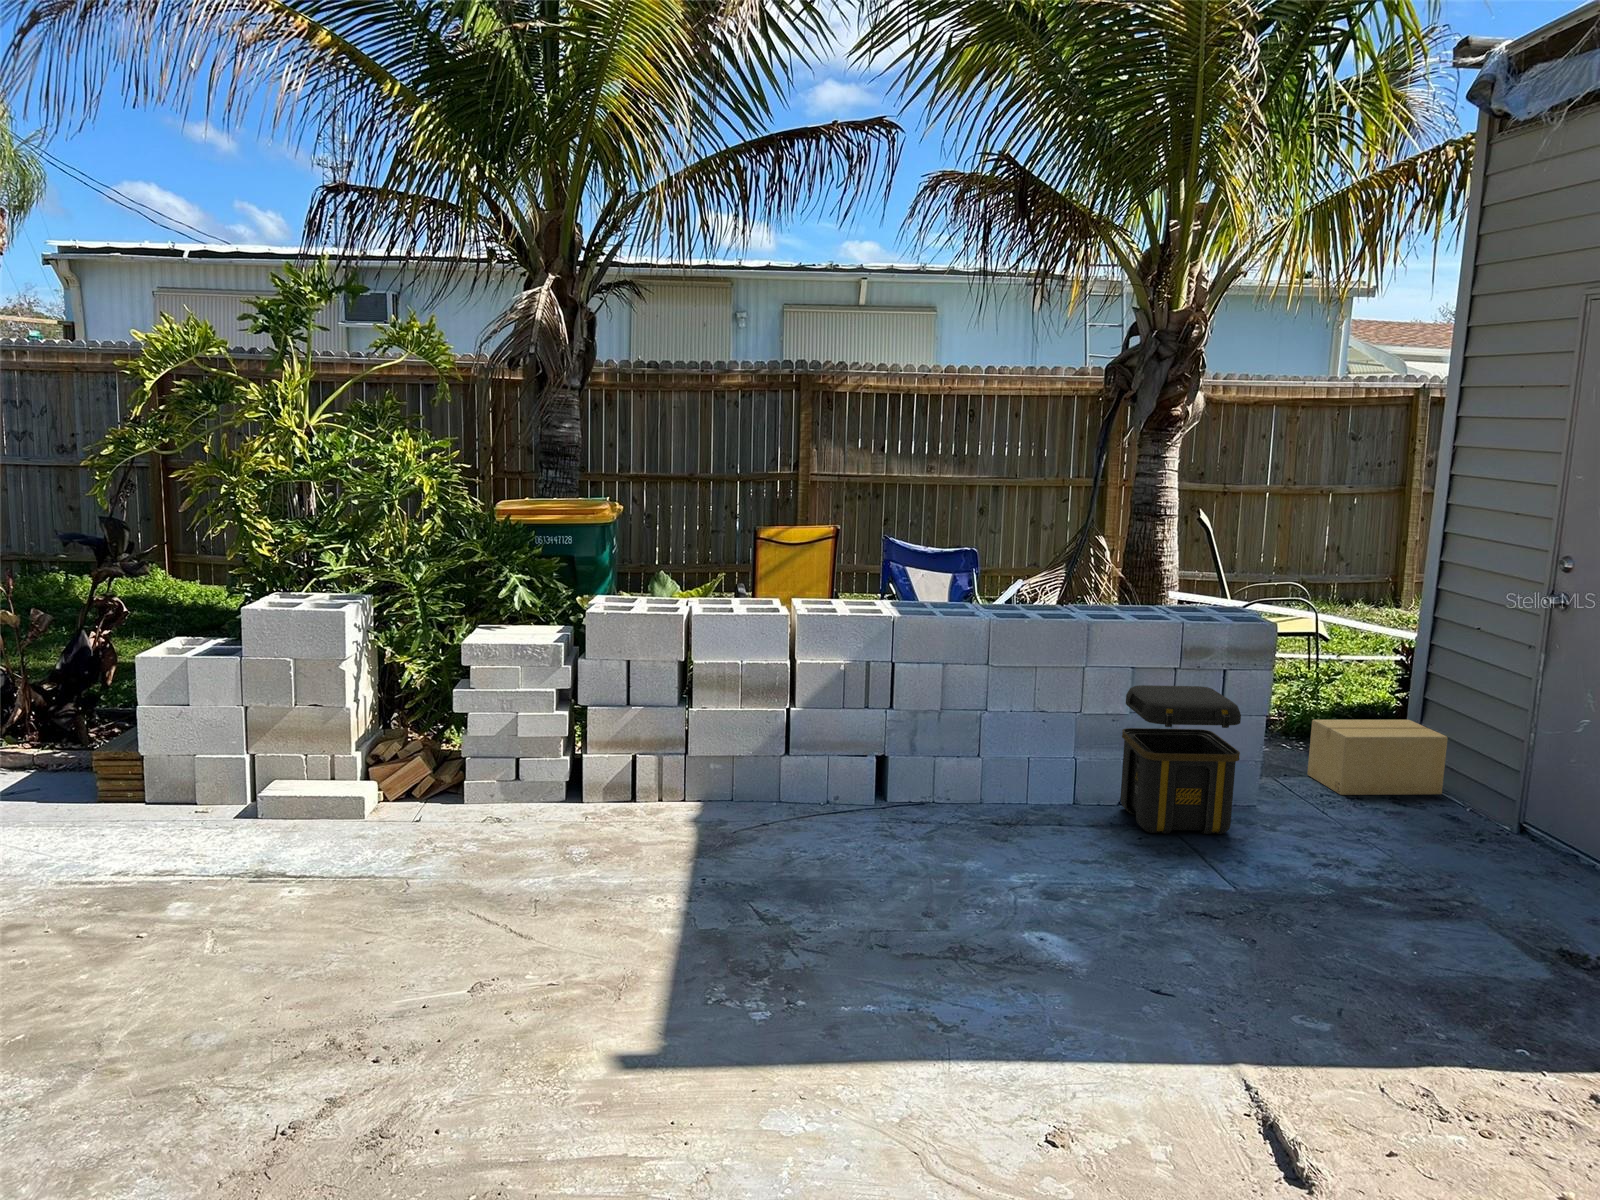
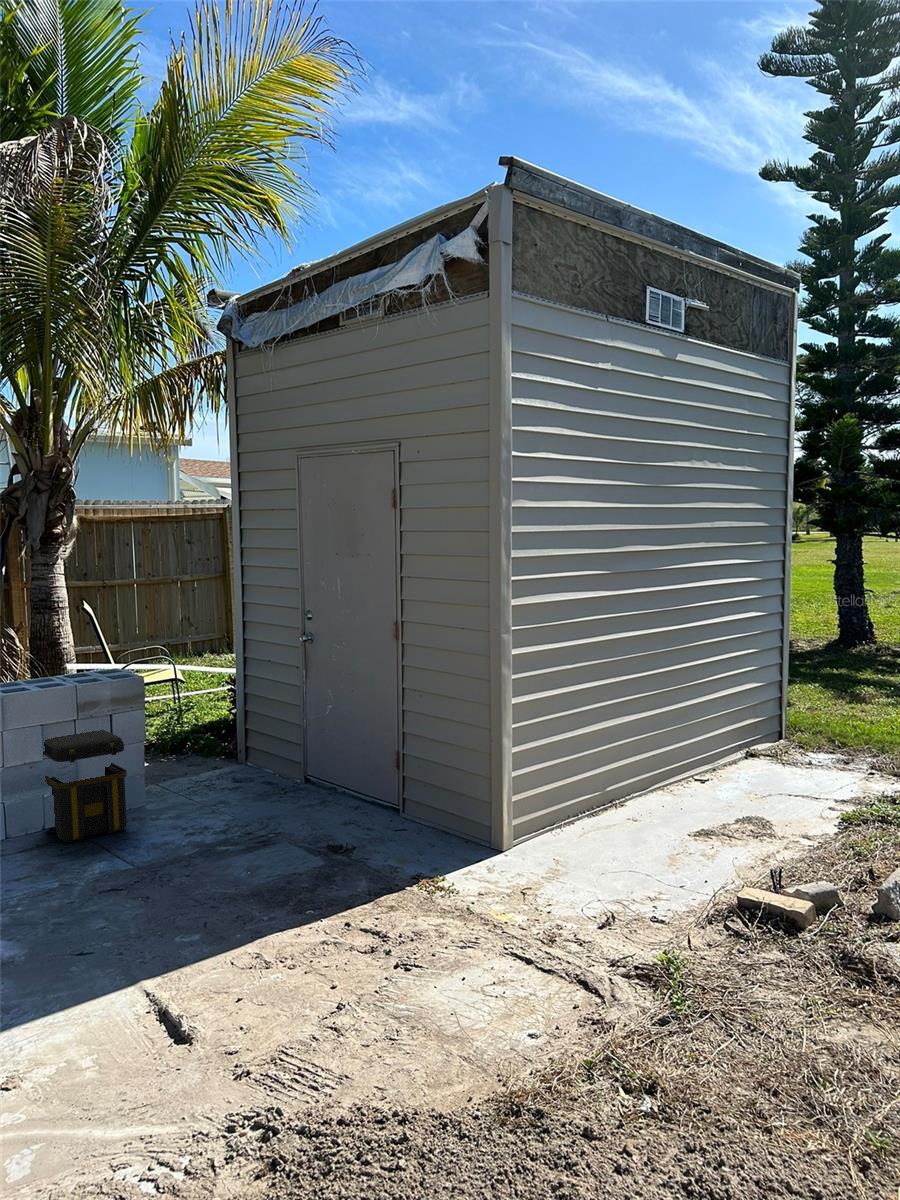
cardboard box: present [1307,720,1448,795] -> none [177,727,263,786]

